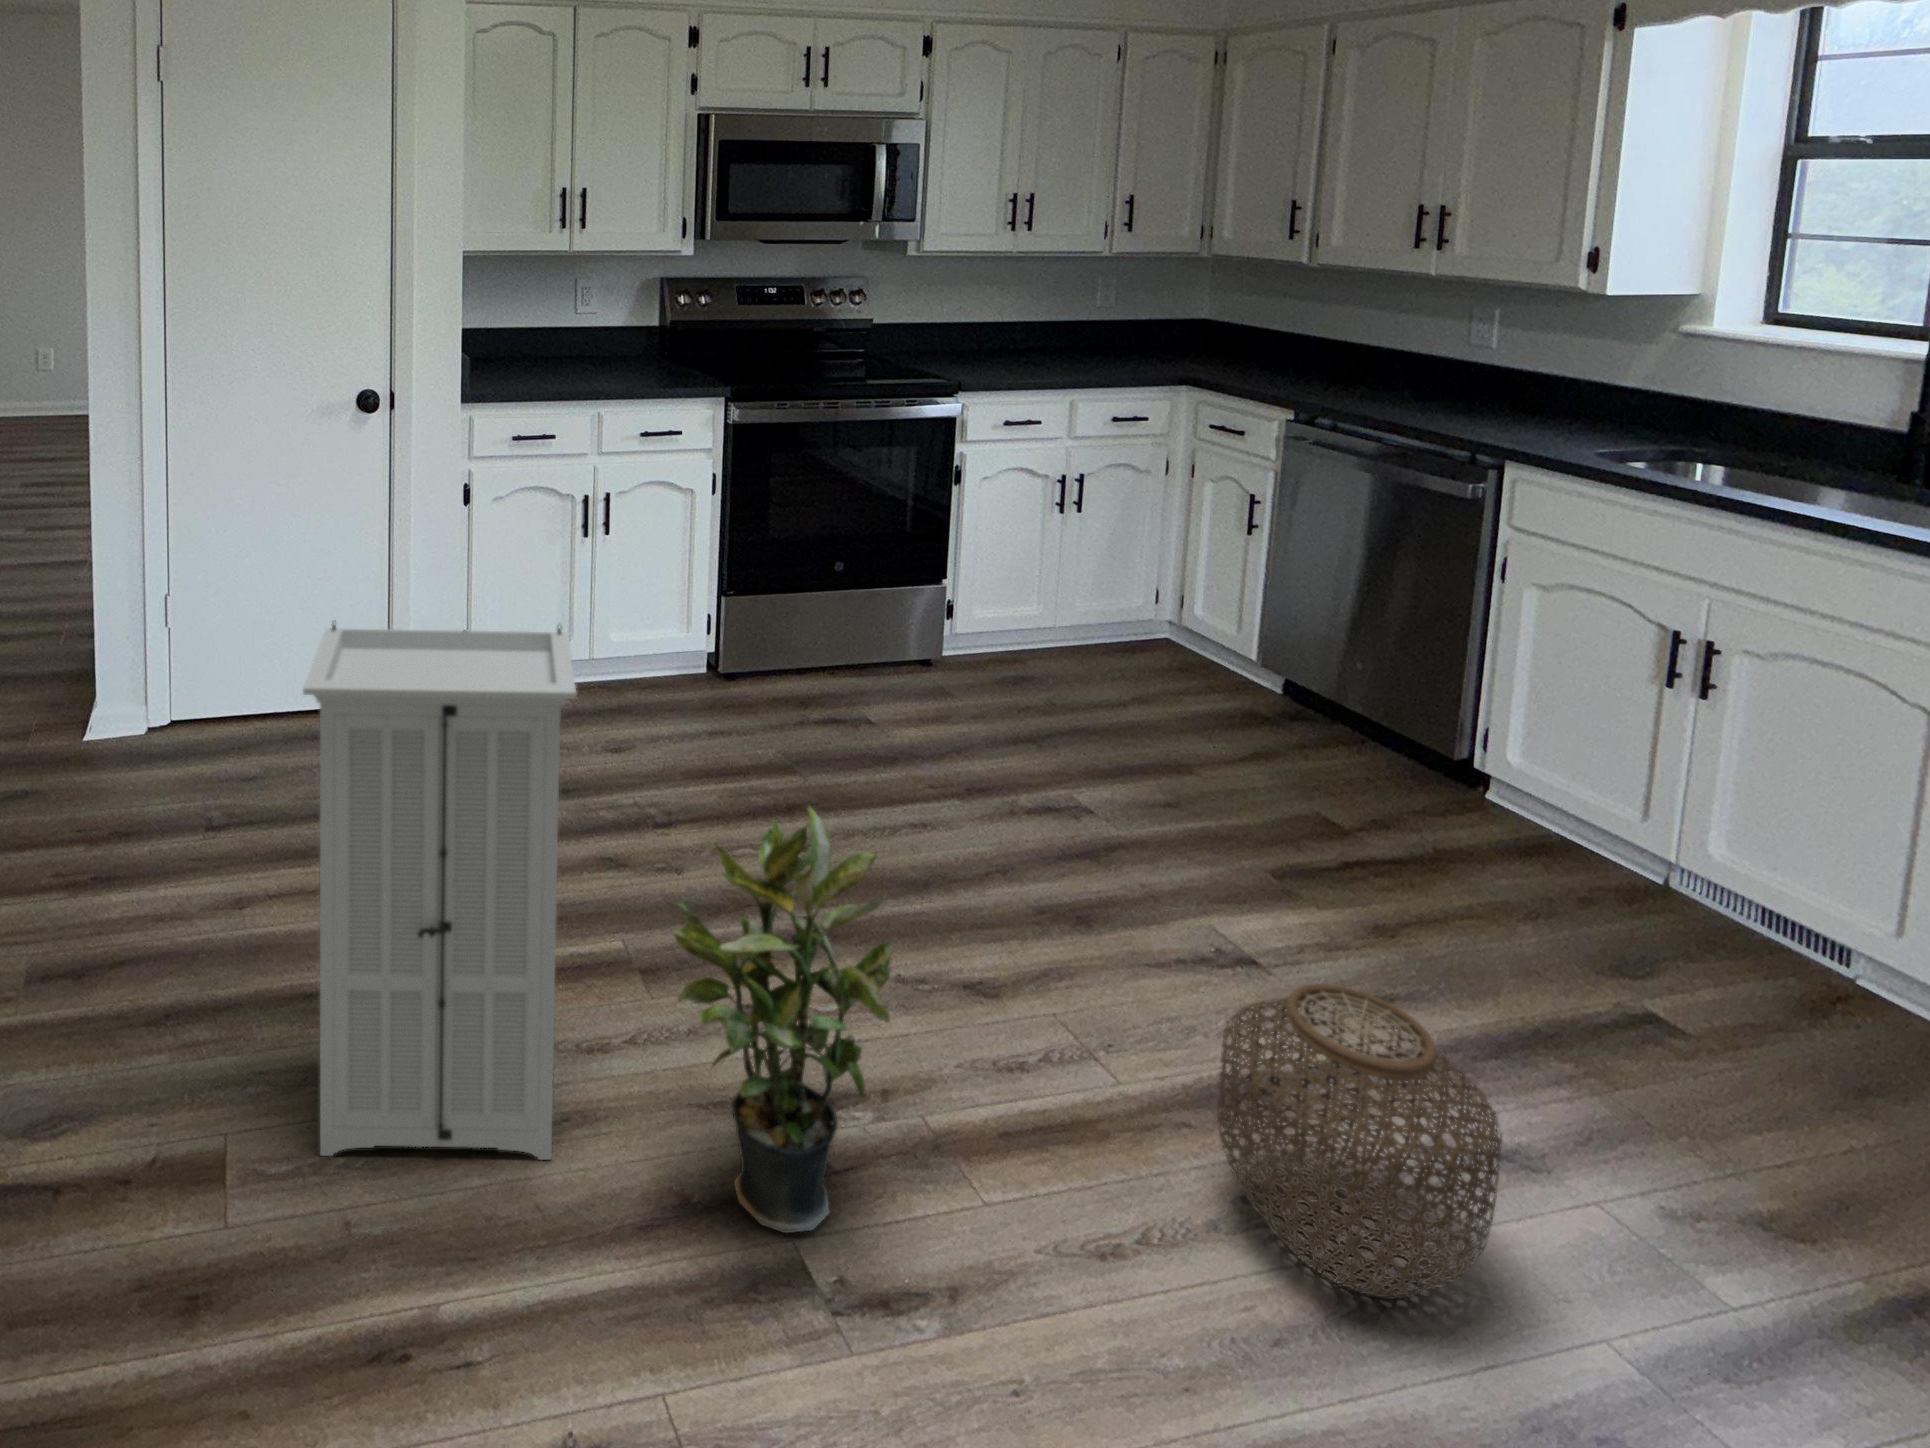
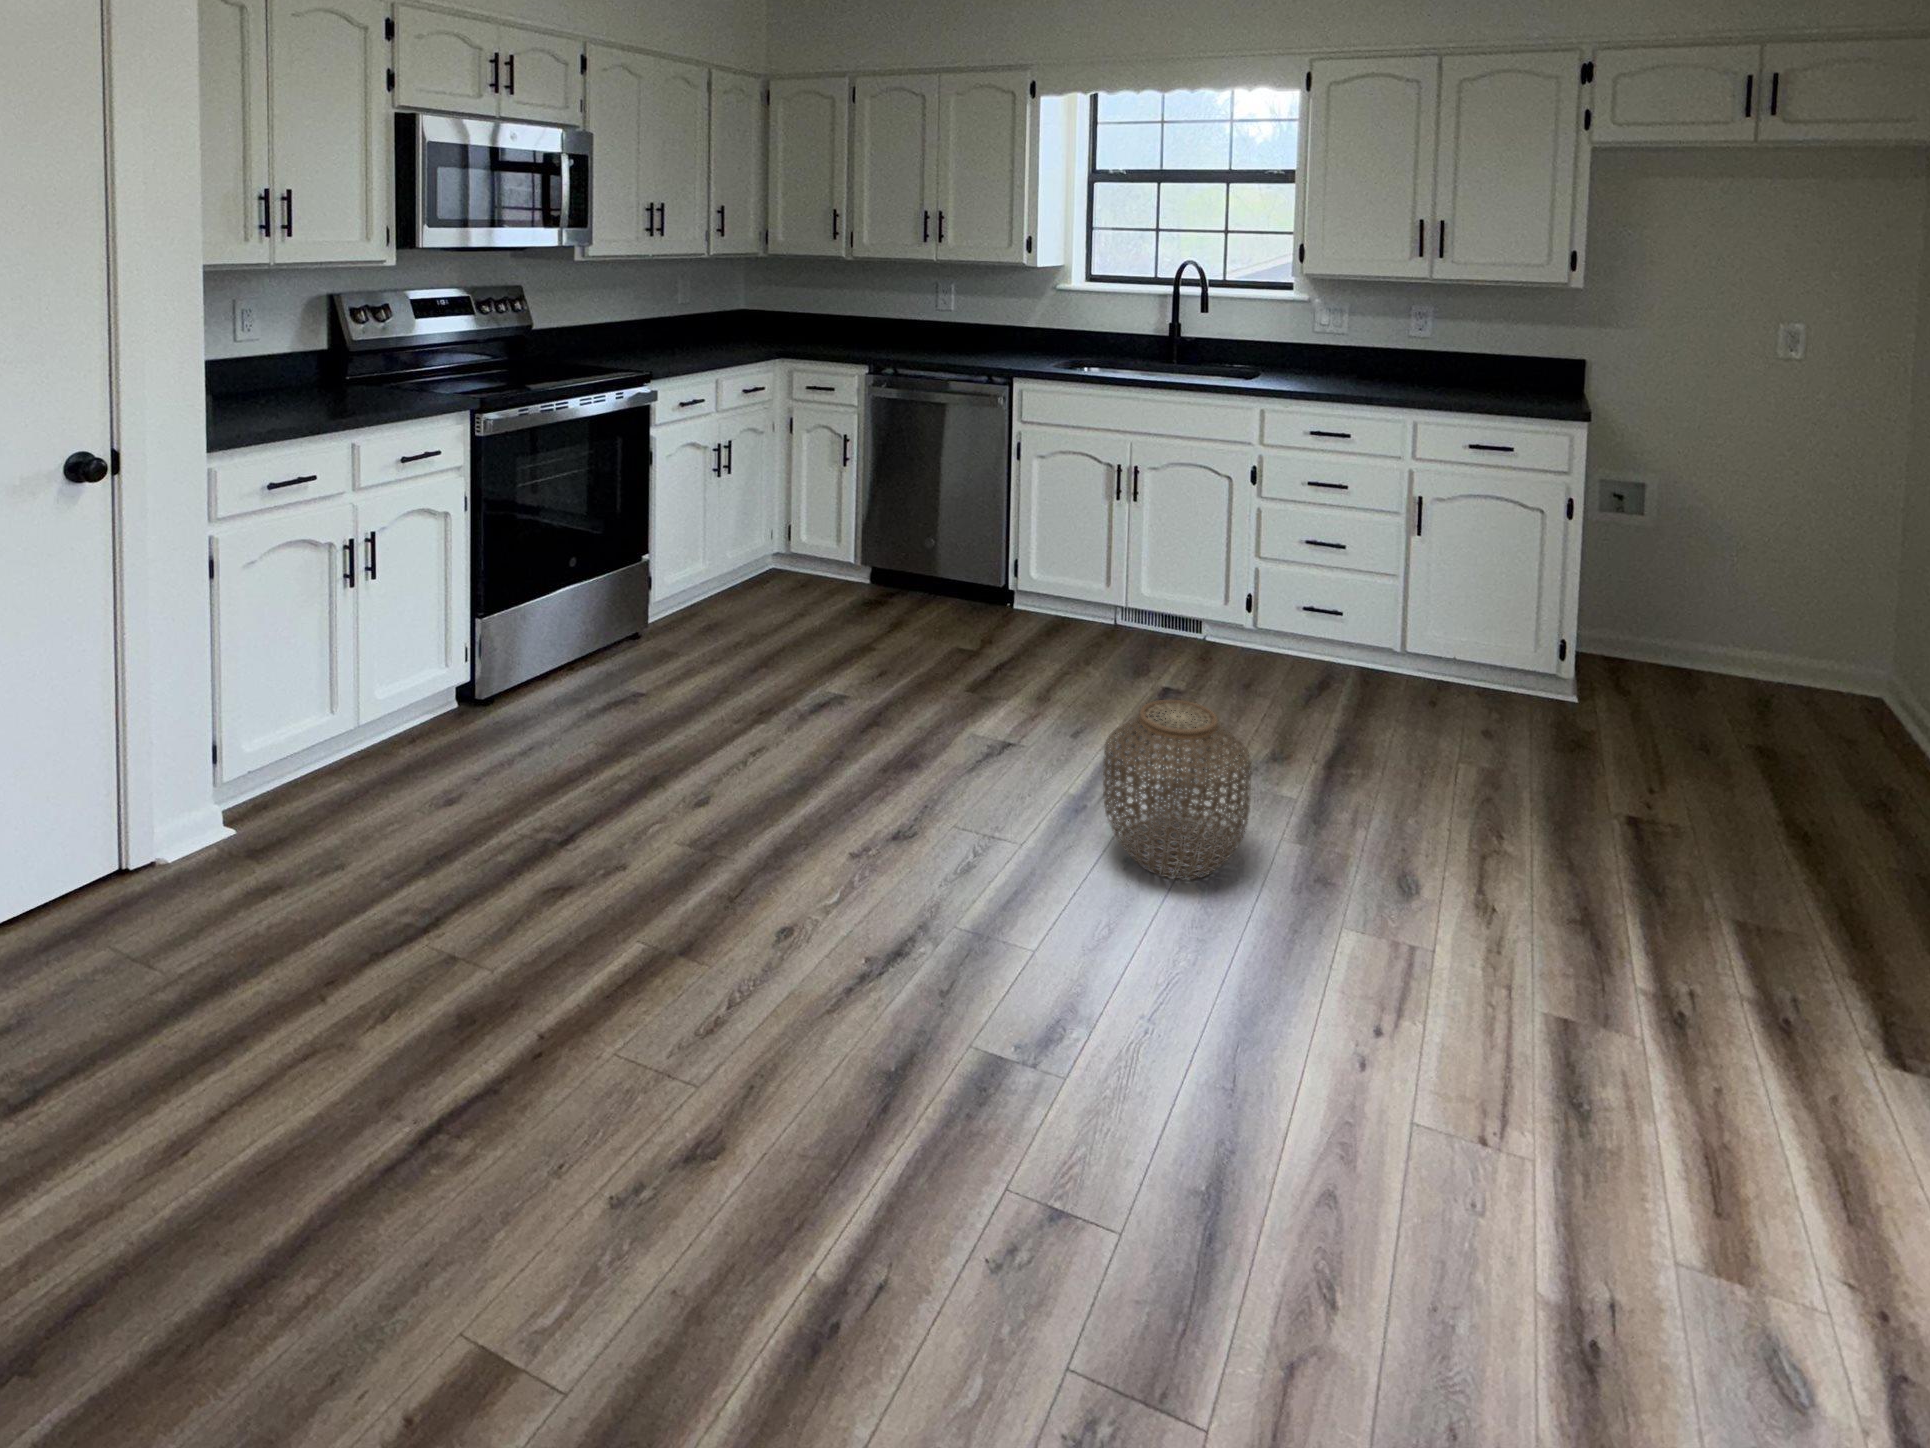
storage cabinet: present [303,624,577,1160] -> none [476,615,798,1274]
potted plant: present [673,807,893,1233] -> none [849,696,1019,1052]

